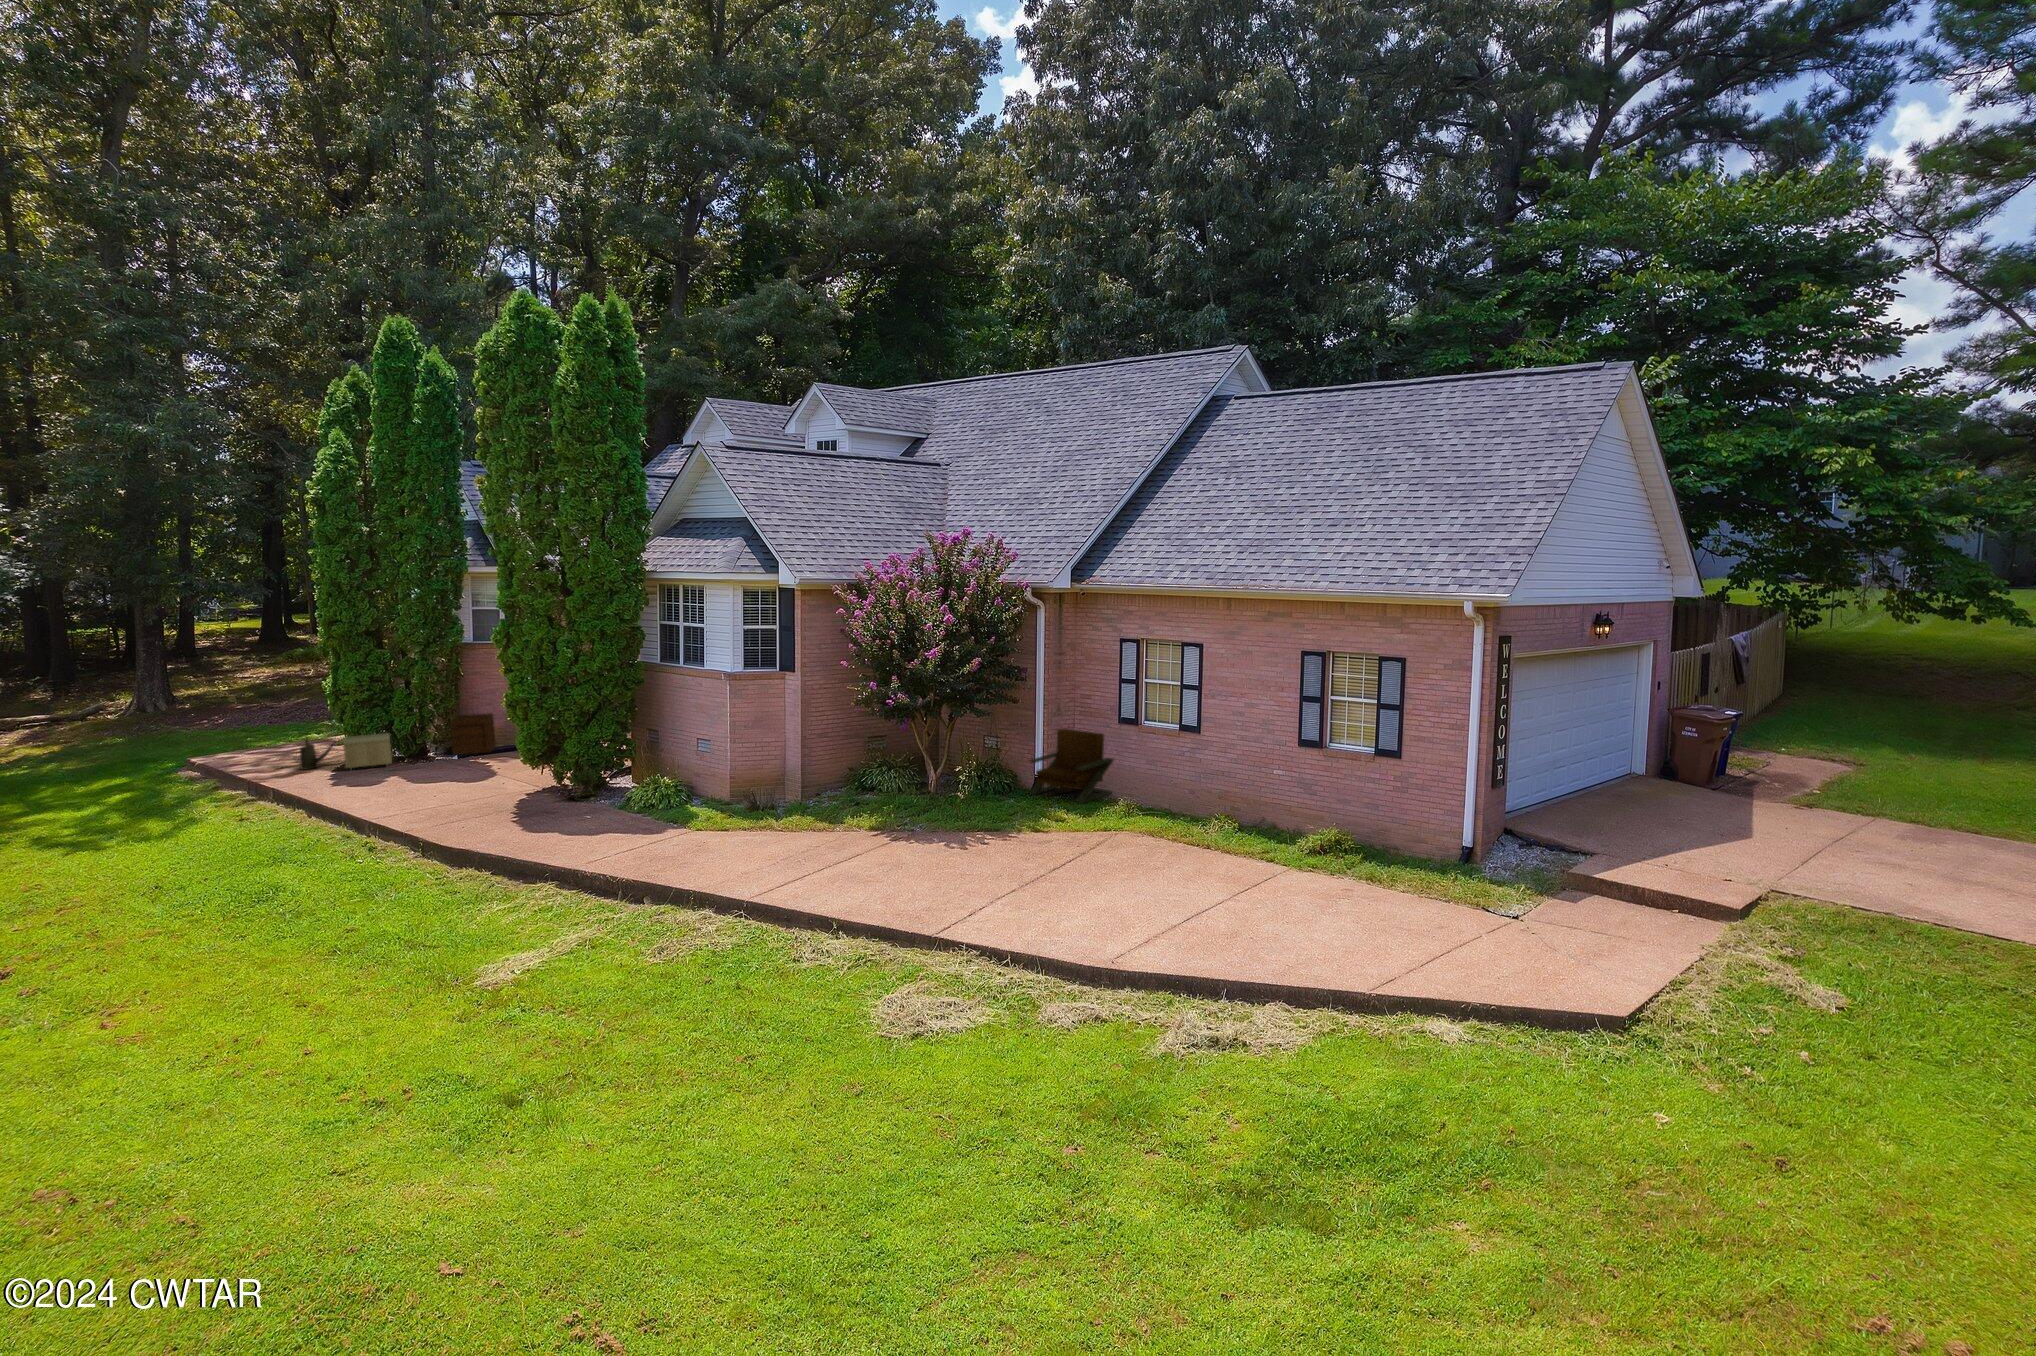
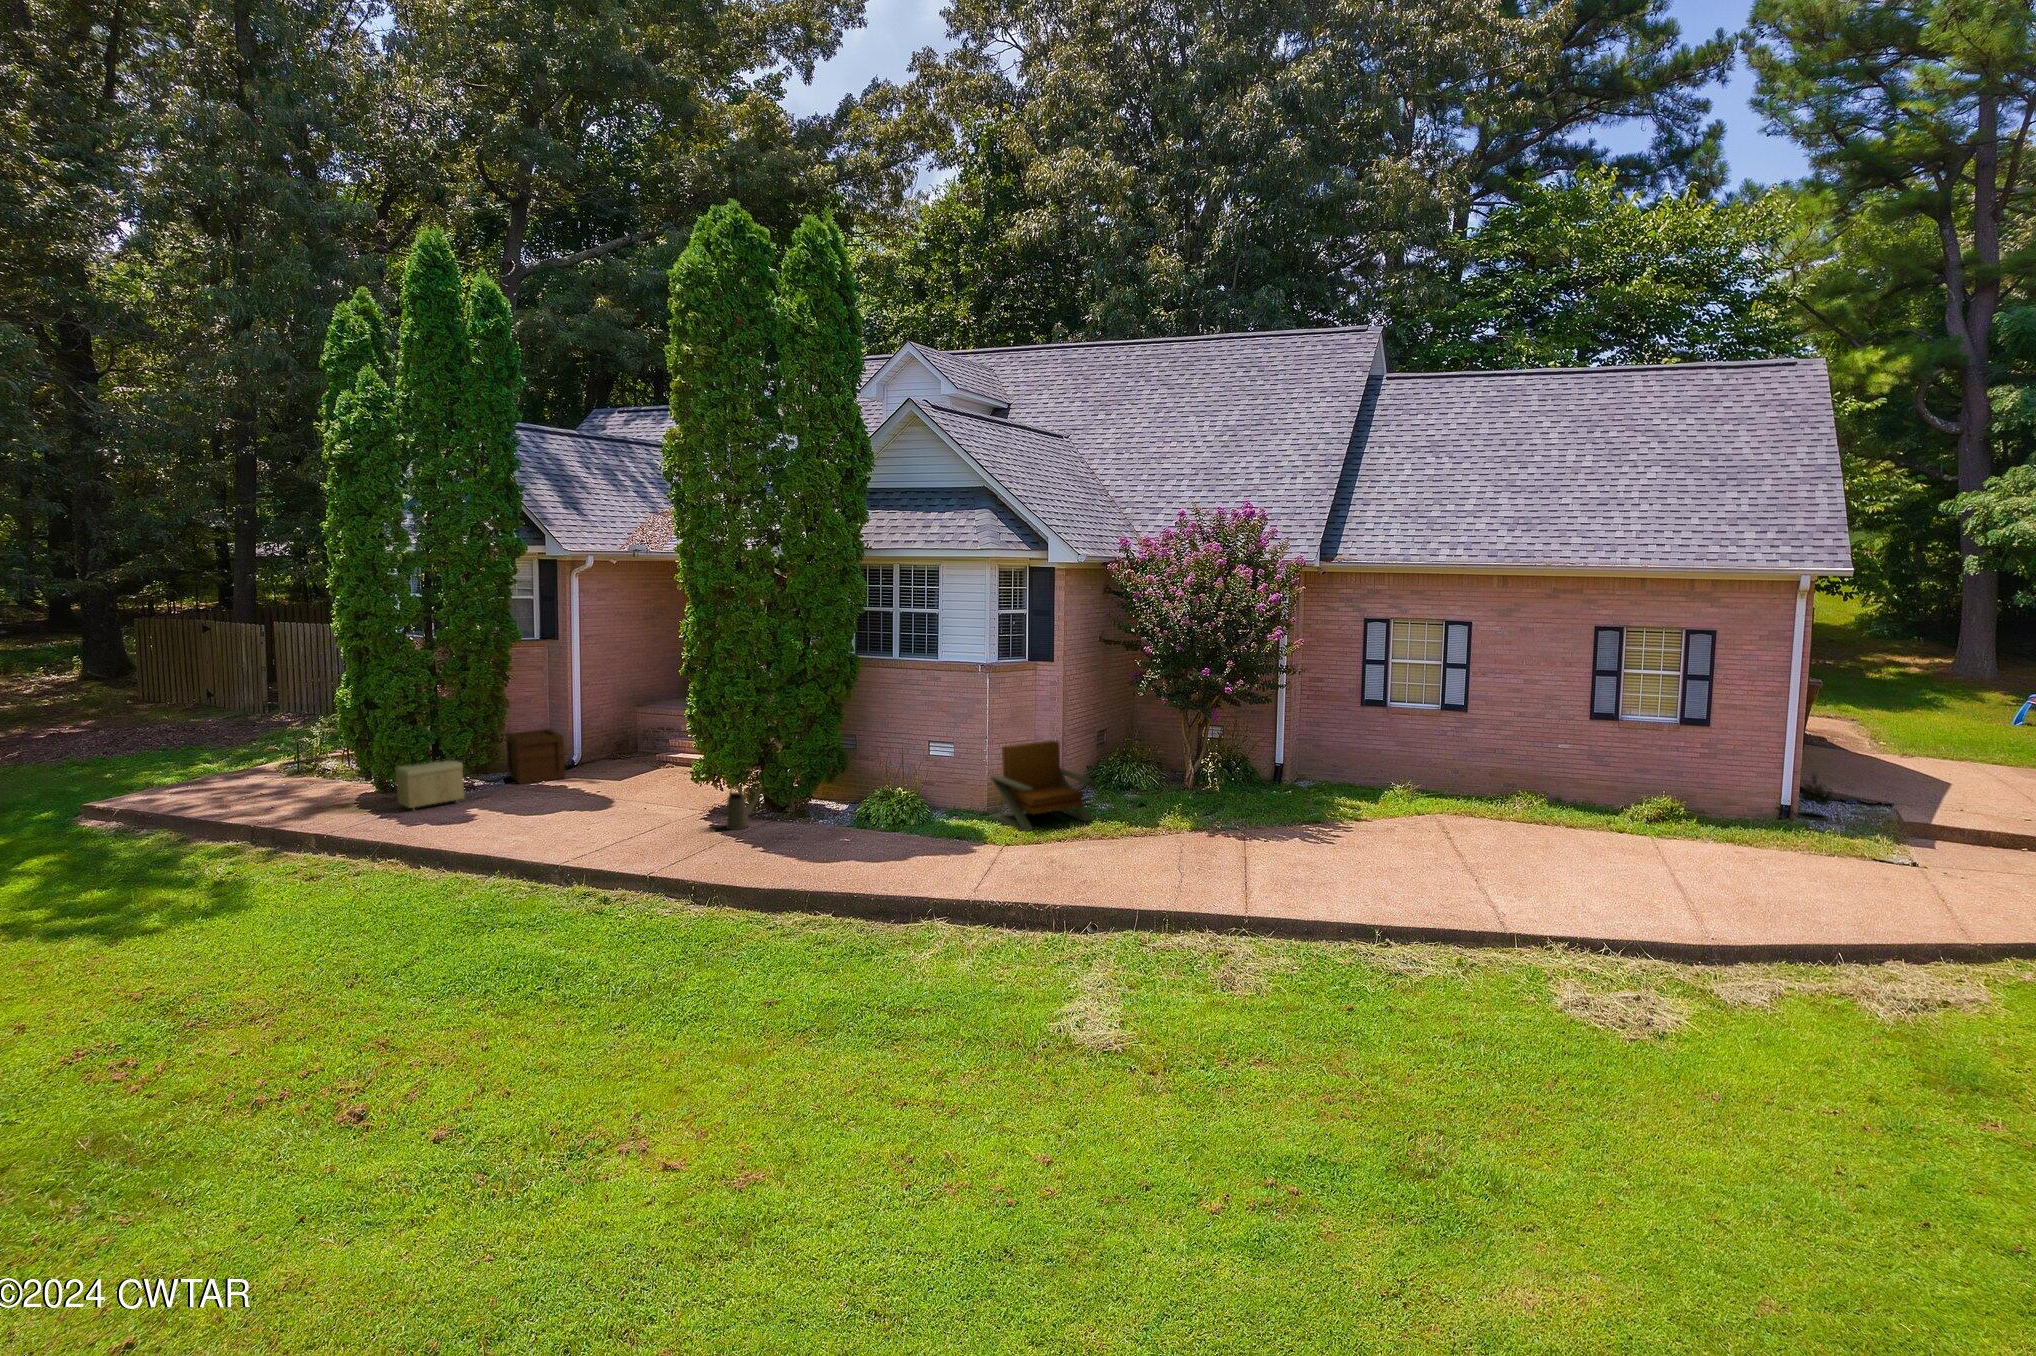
lounge chair: present [1029,729,1114,804] -> present [991,740,1093,831]
watering can: present [297,739,335,770] -> present [723,786,761,830]
potted tree: present [575,762,599,801] -> present [1795,774,1832,820]

